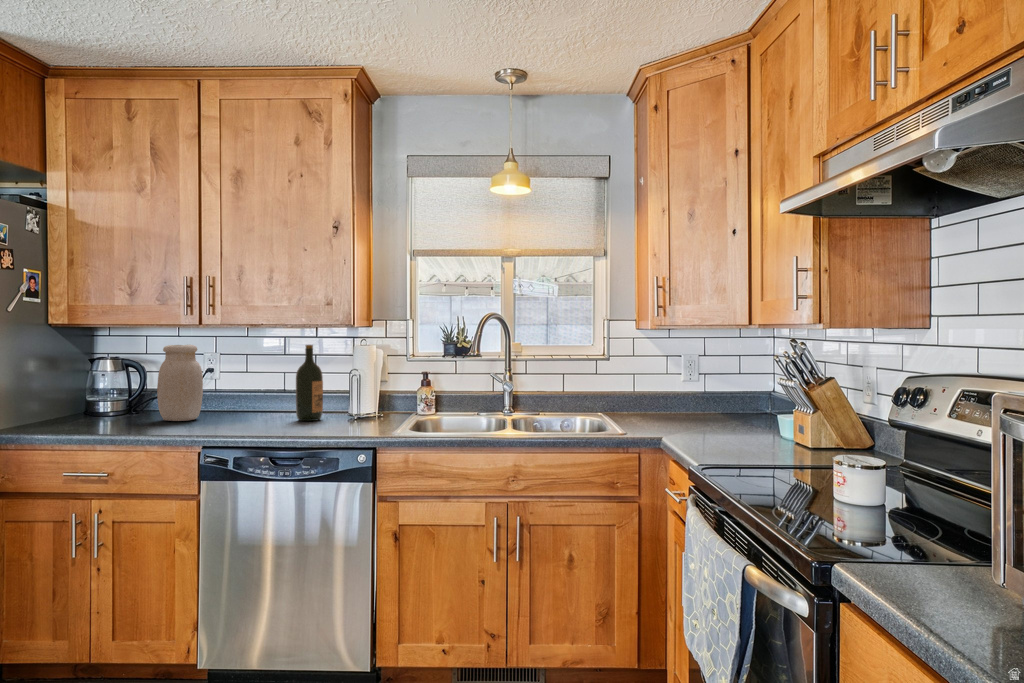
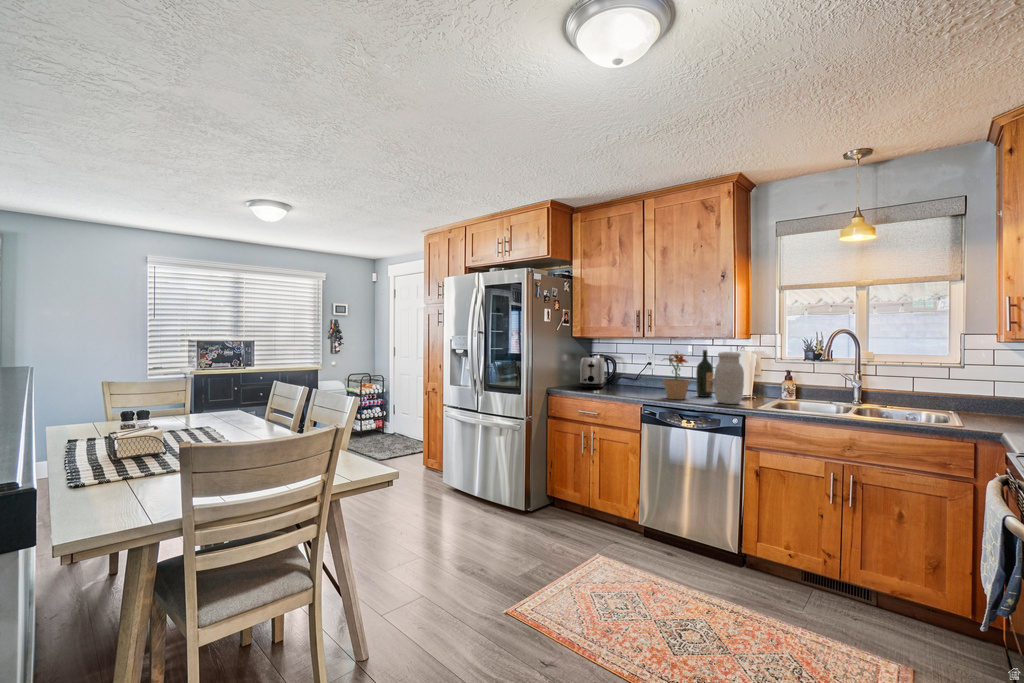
jar: present [157,345,203,421] -> present [714,352,744,404]
potted plant: none [233,346,286,432] -> present [663,352,690,399]
toaster: none [64,364,123,426] -> present [580,358,604,389]

